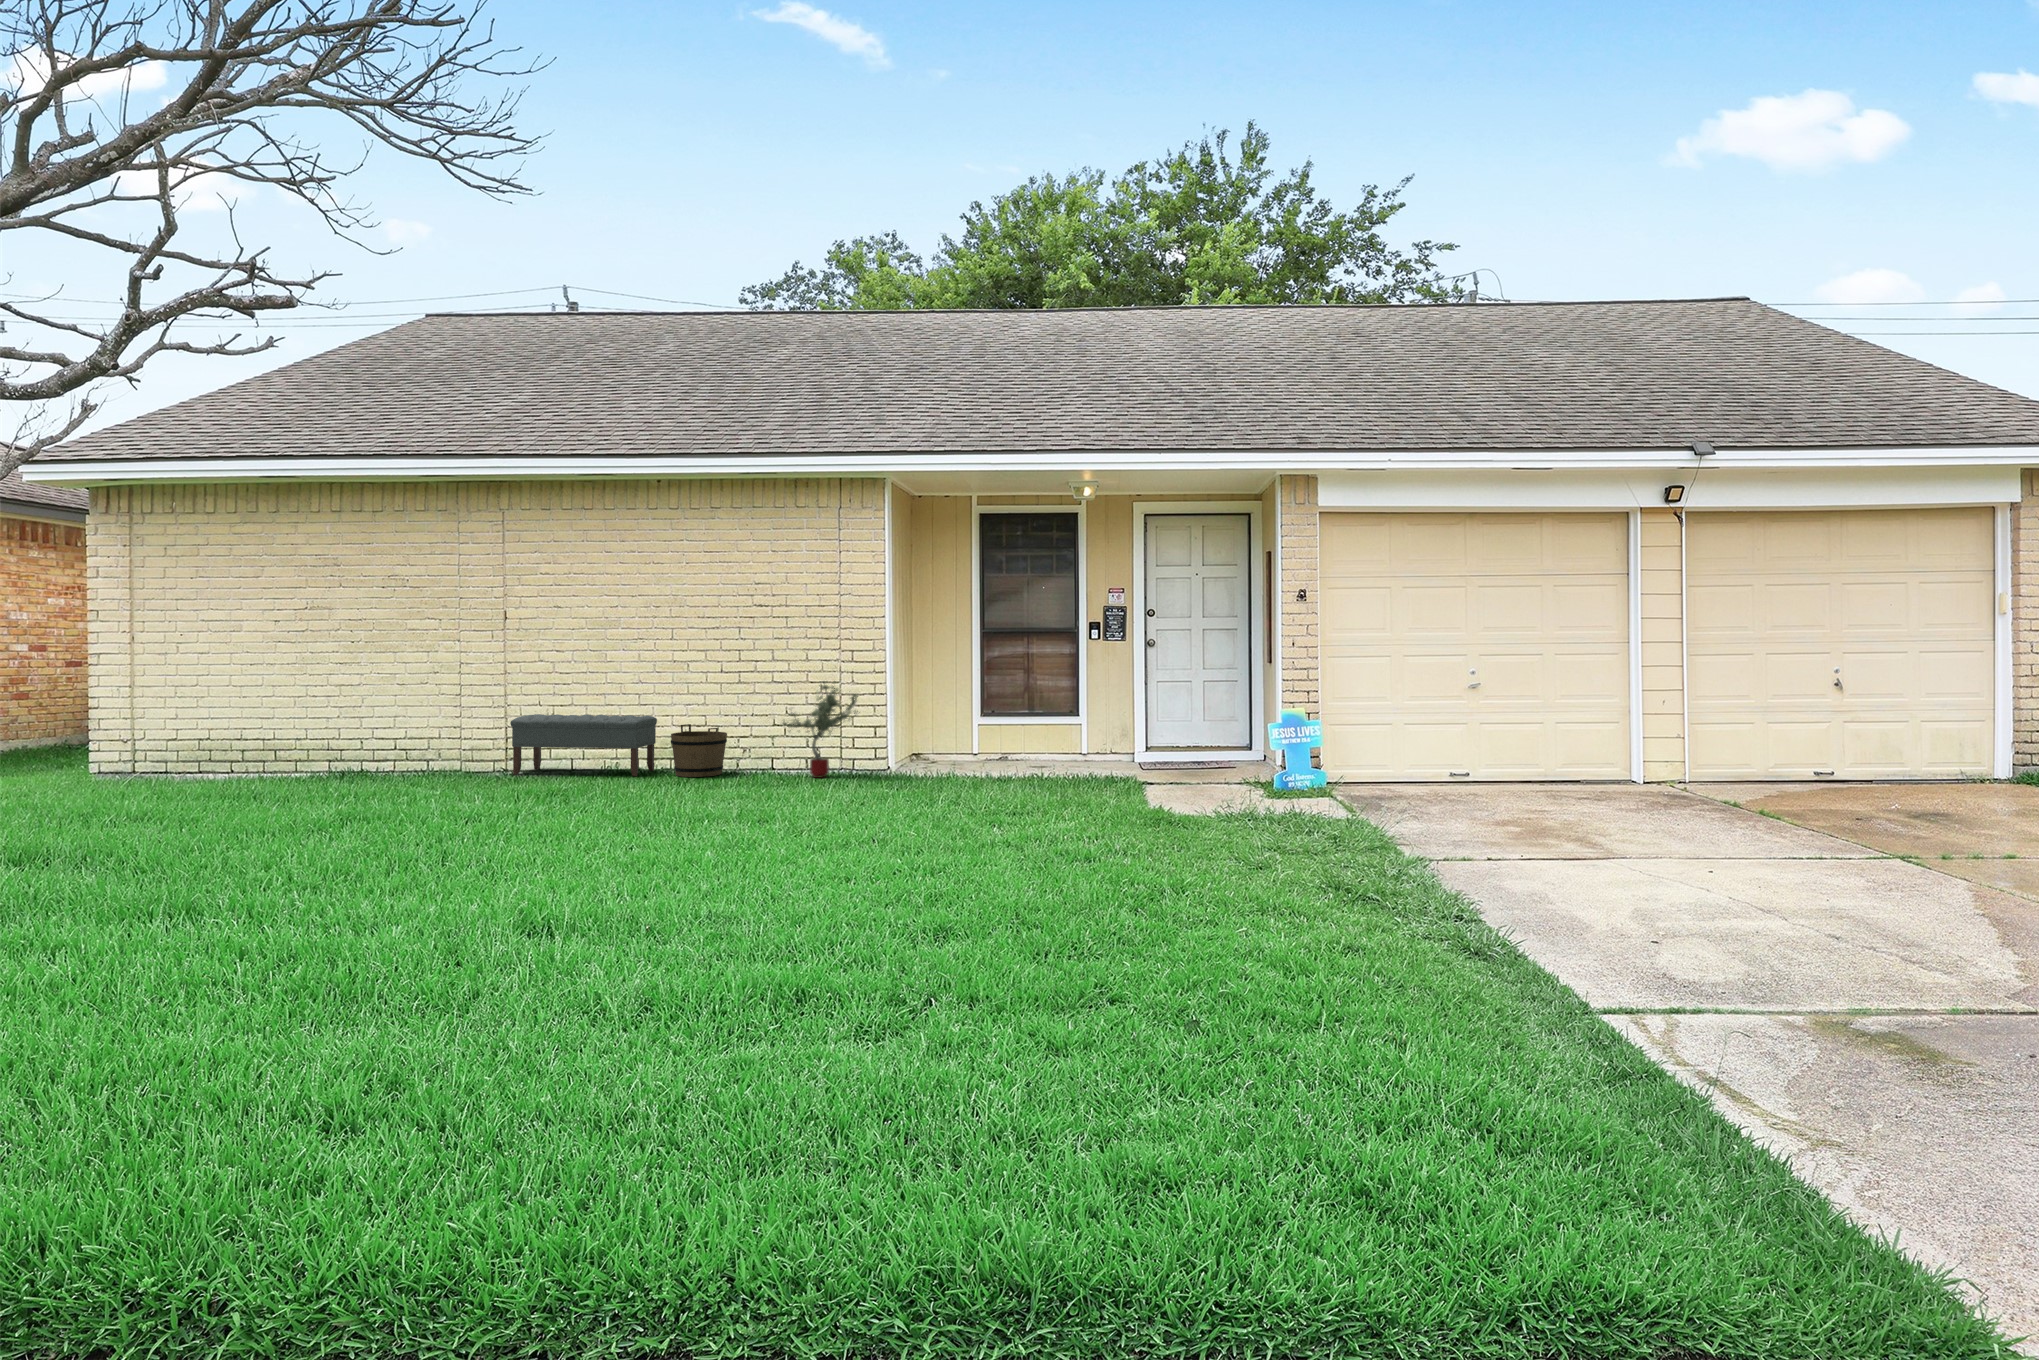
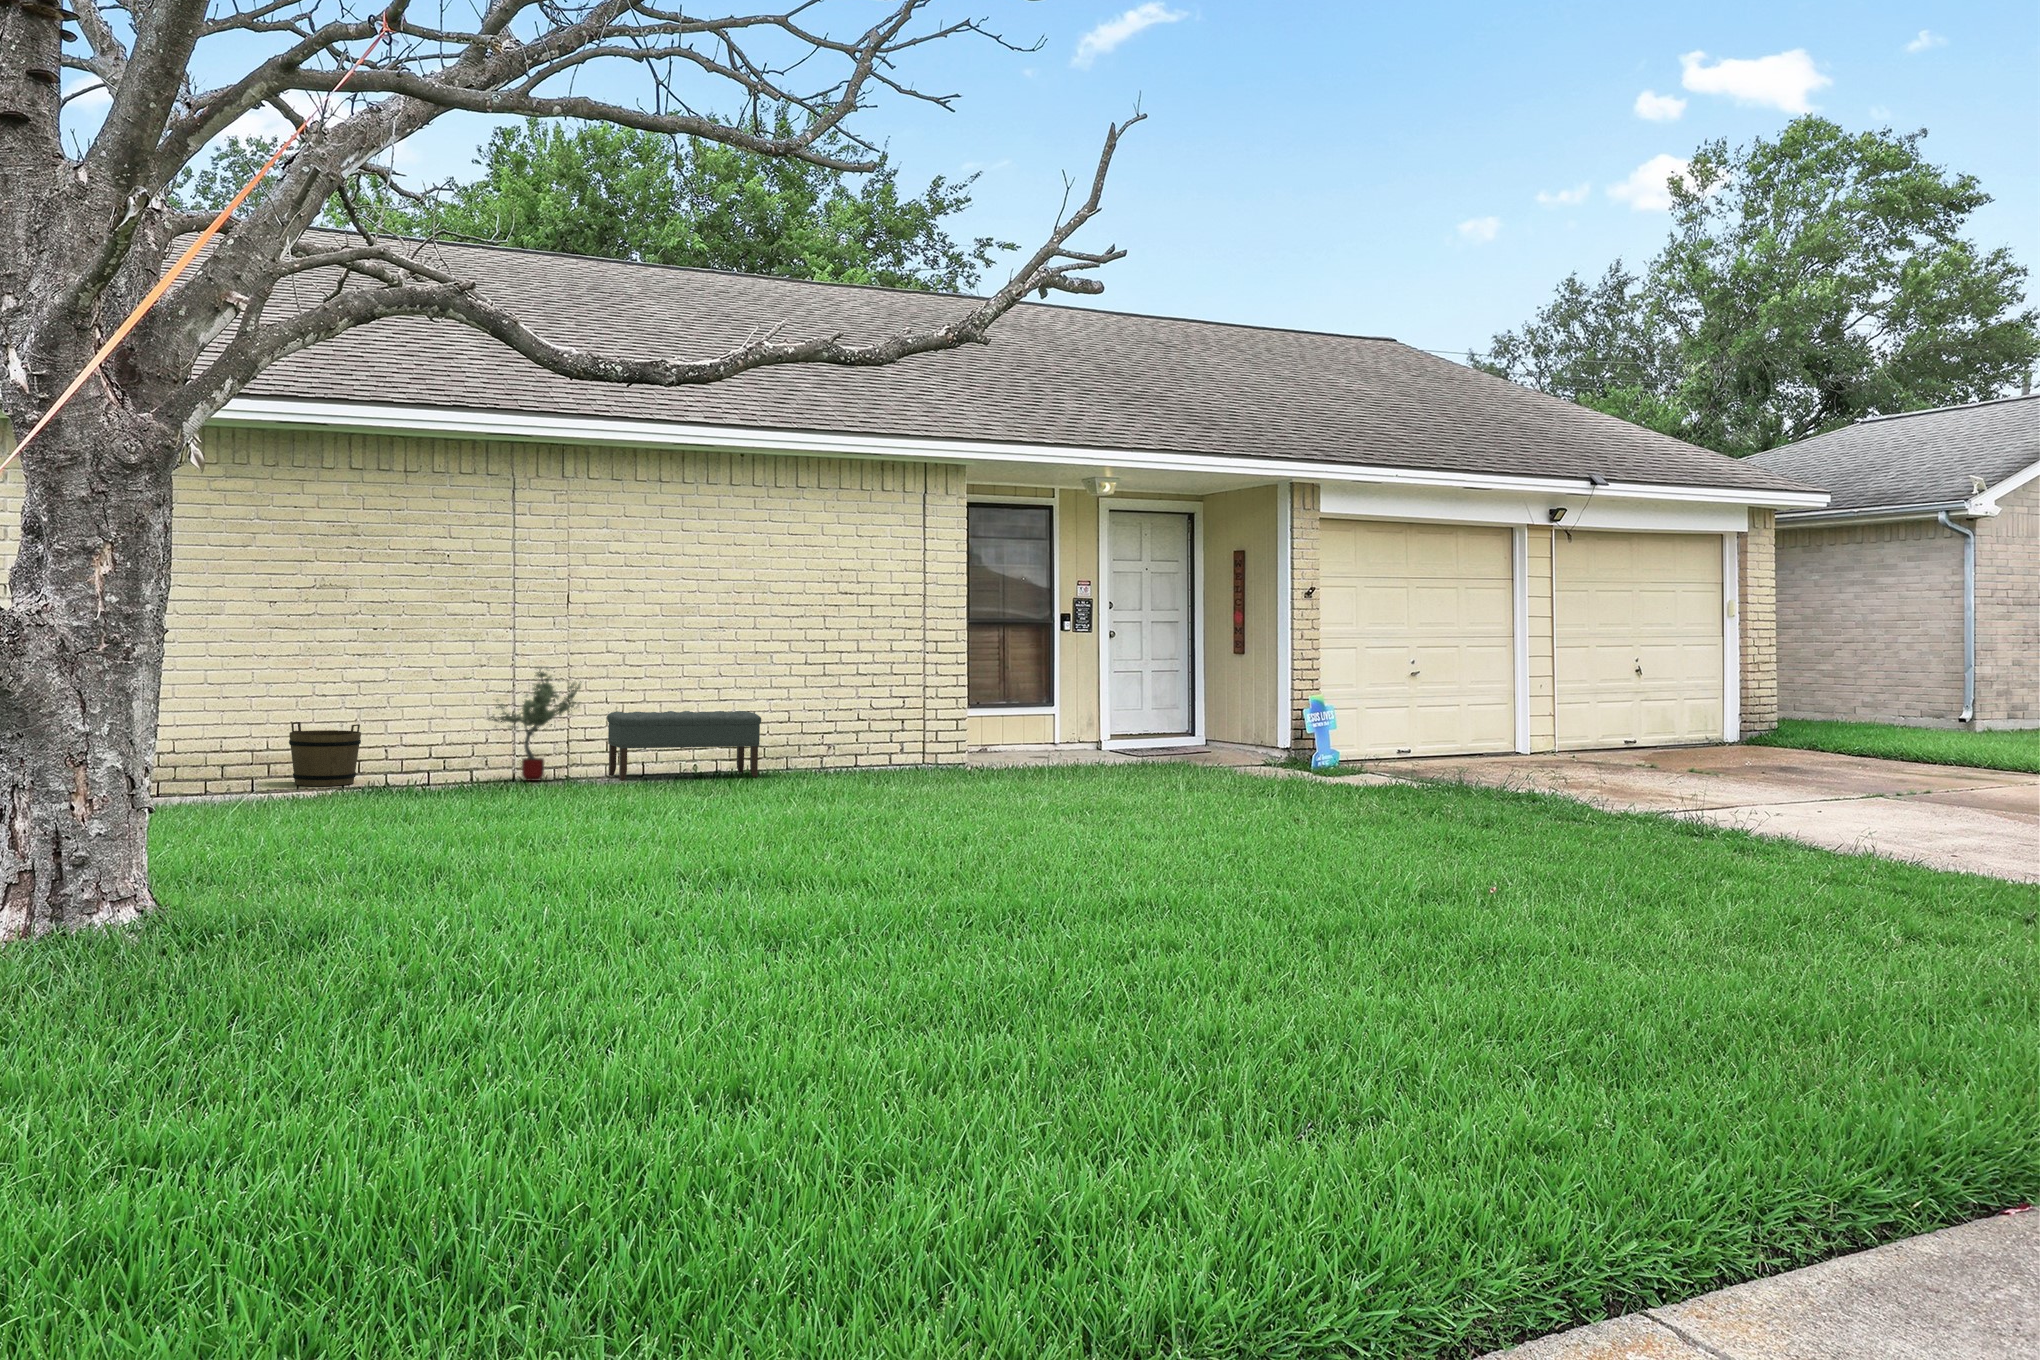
potted tree: present [782,681,858,778] -> present [487,668,581,781]
bucket: present [671,724,727,777] -> present [289,722,361,786]

